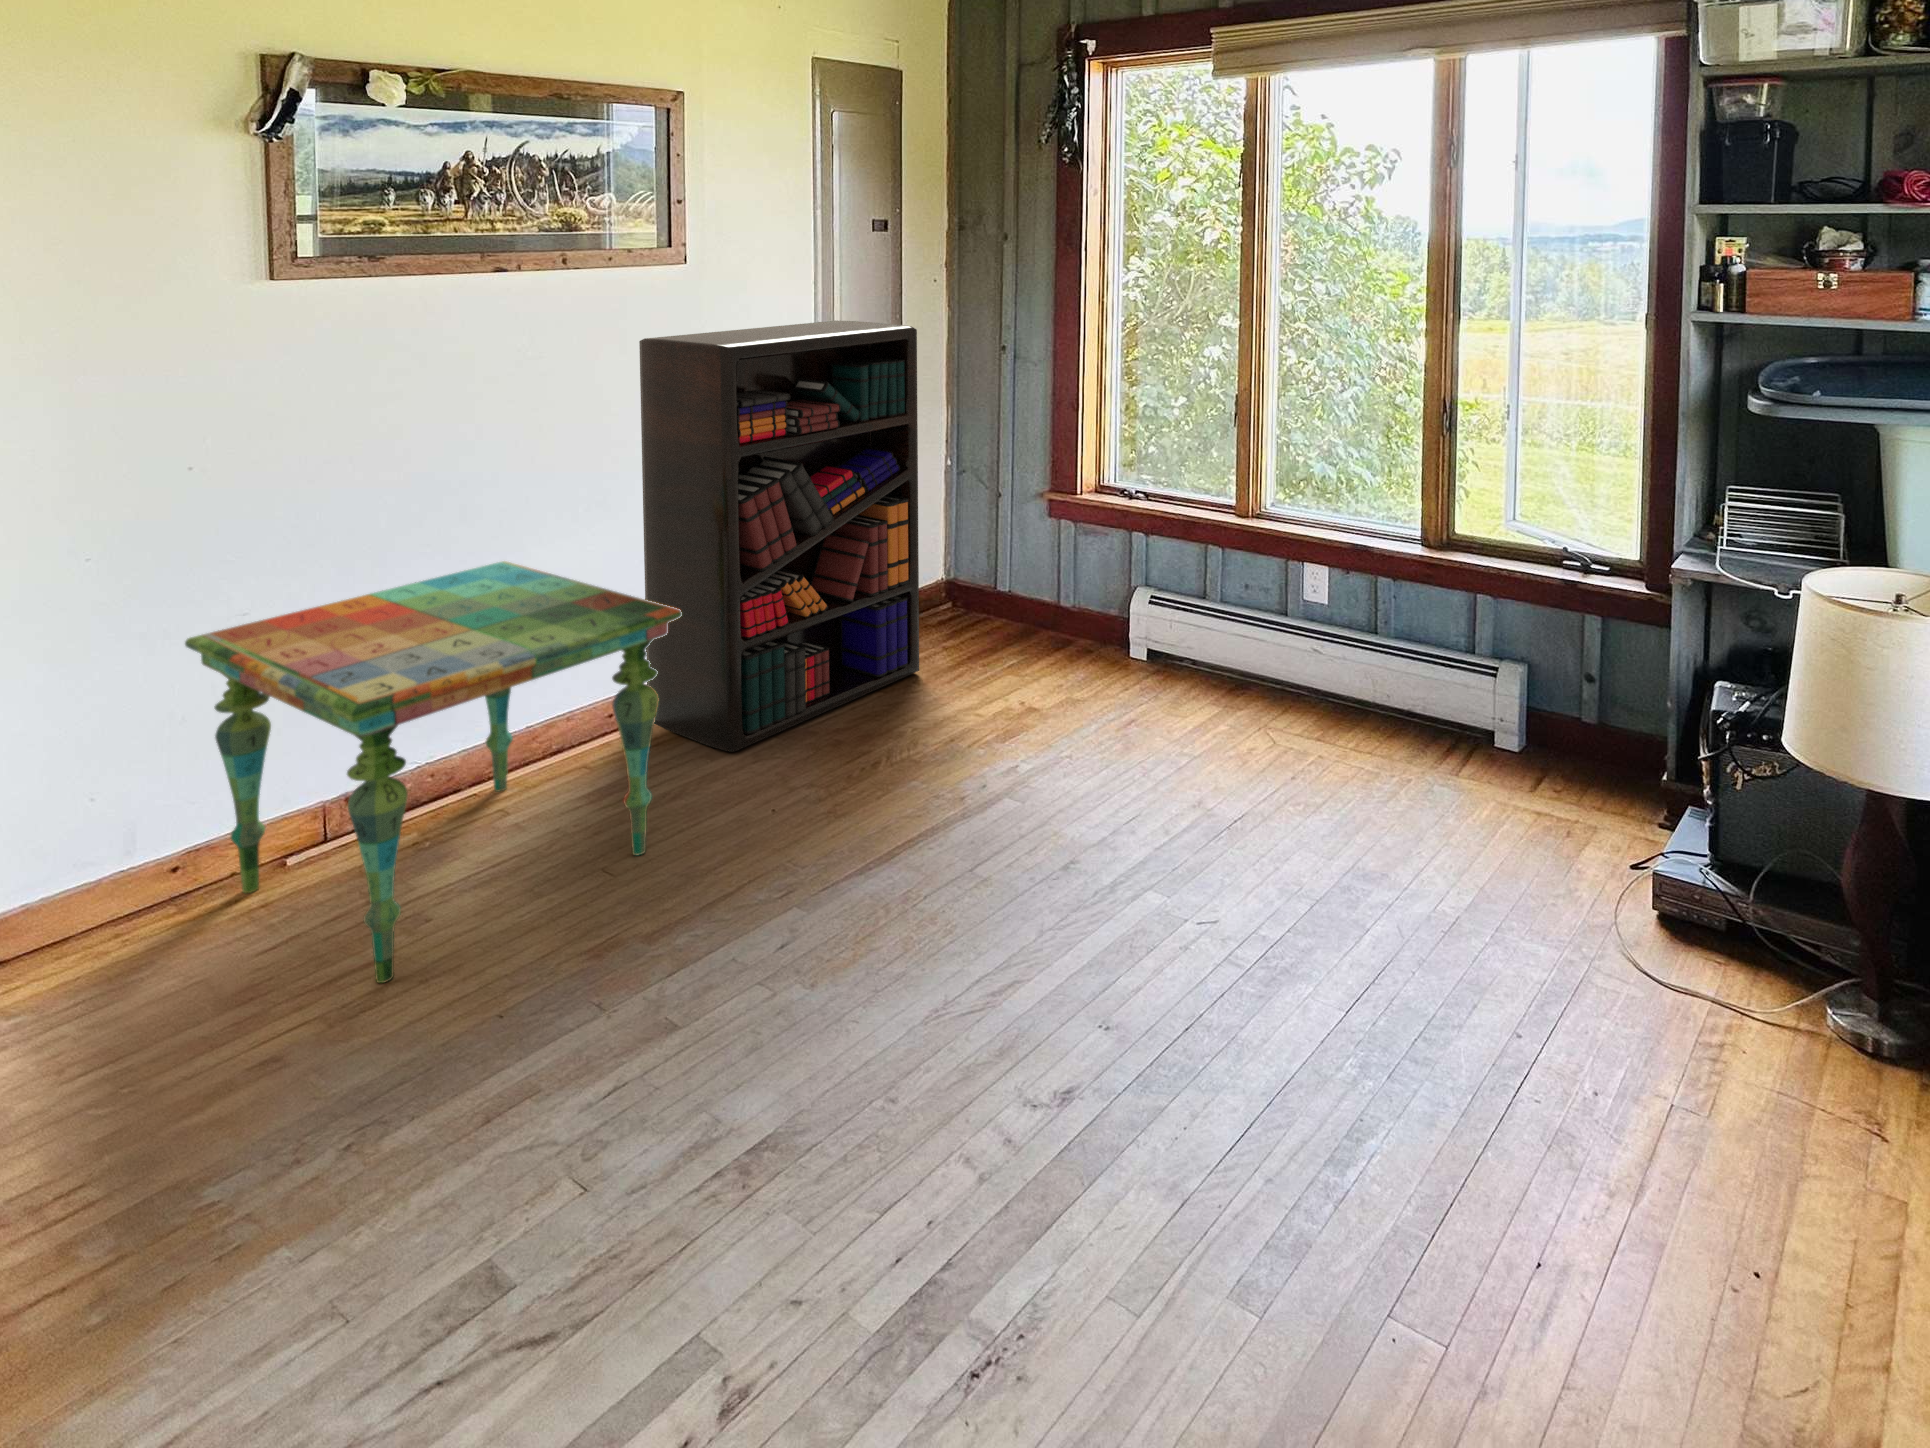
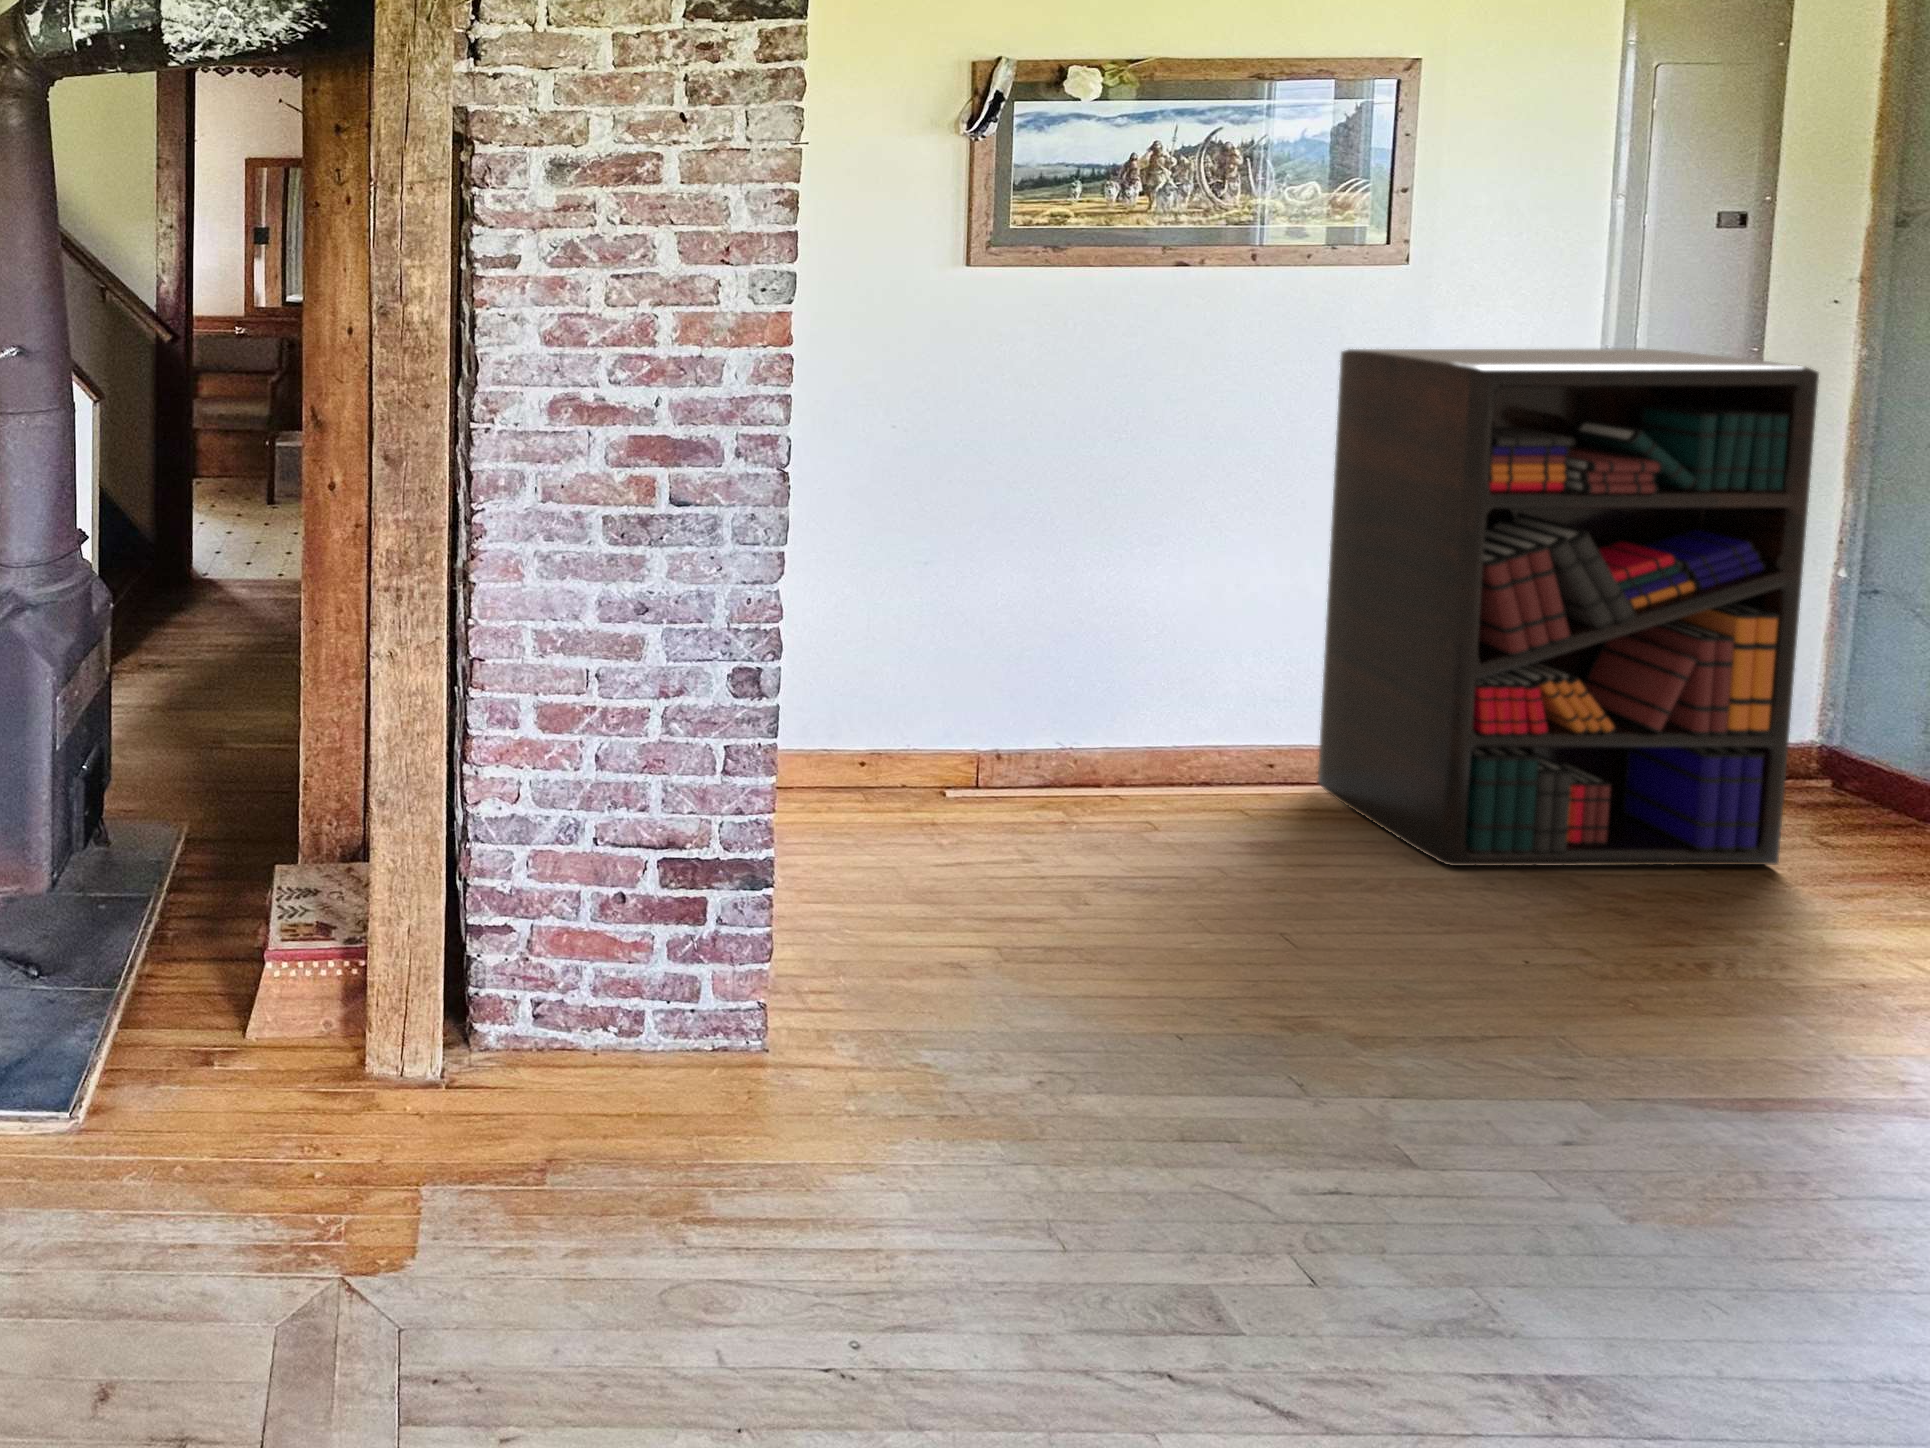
side table: present [185,561,682,983] -> none [885,566,1411,944]

